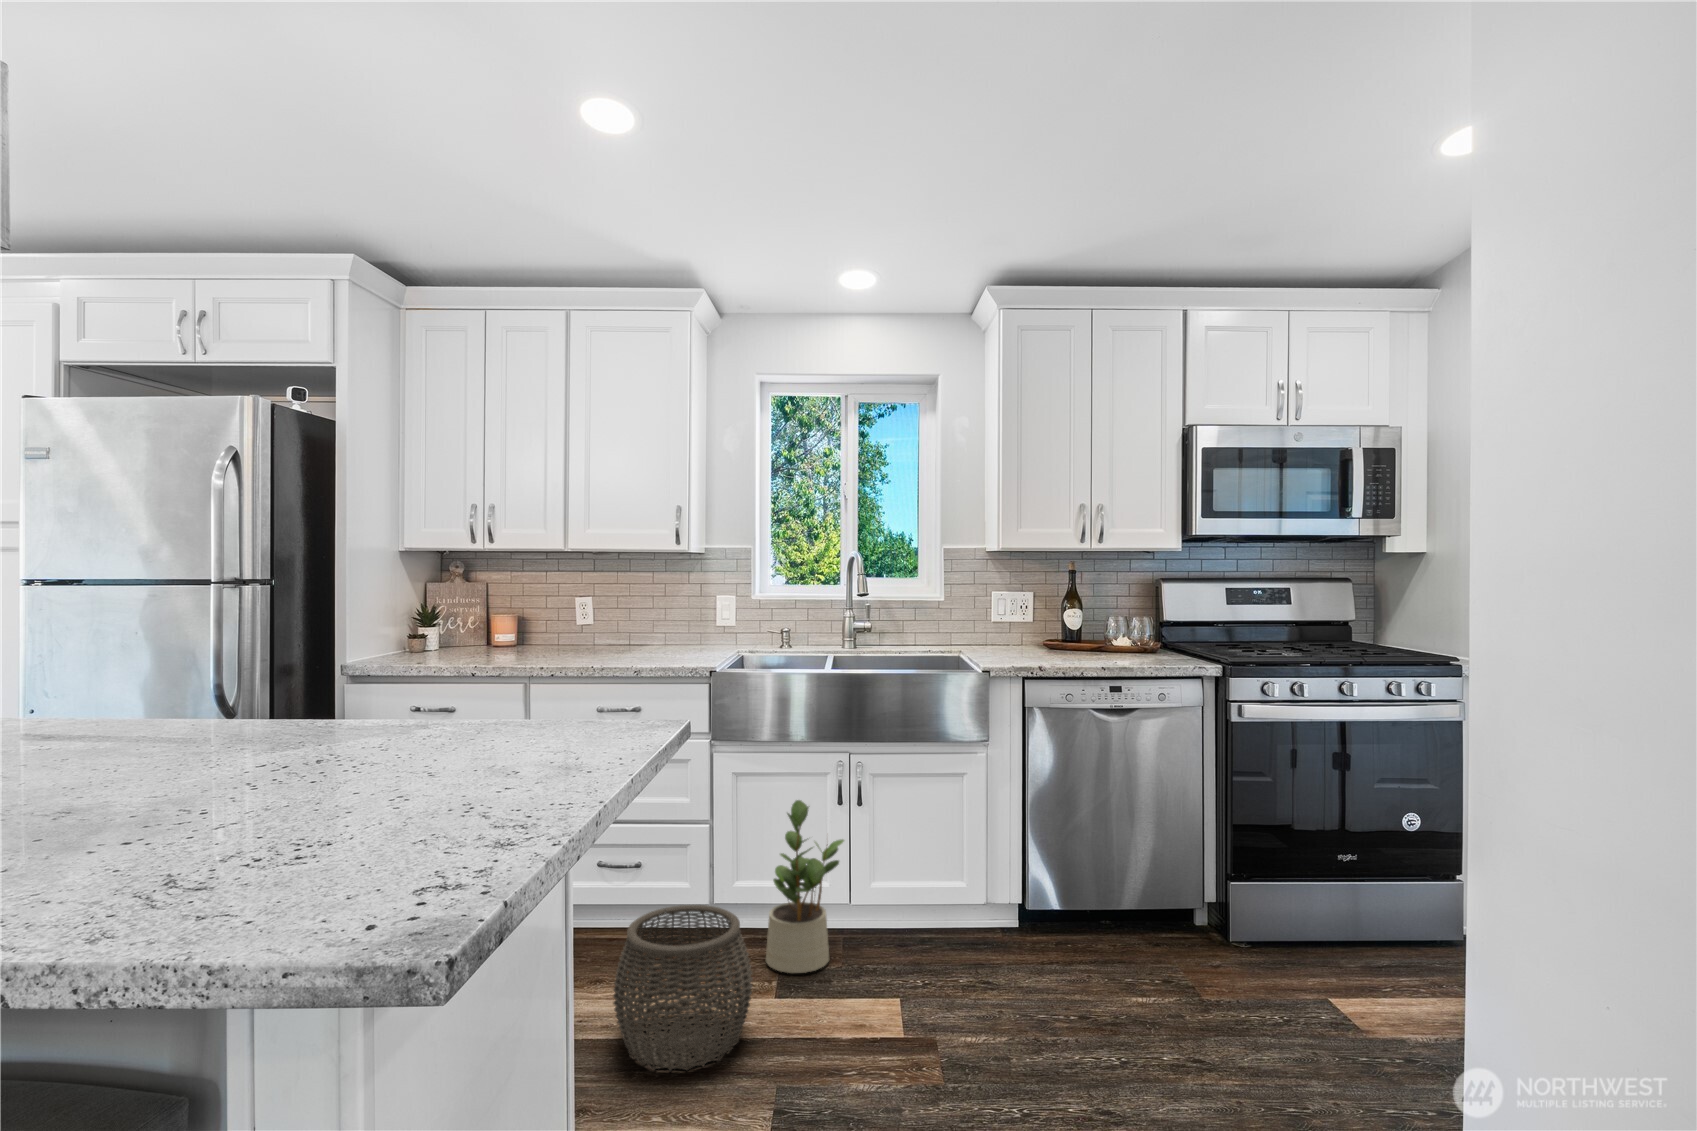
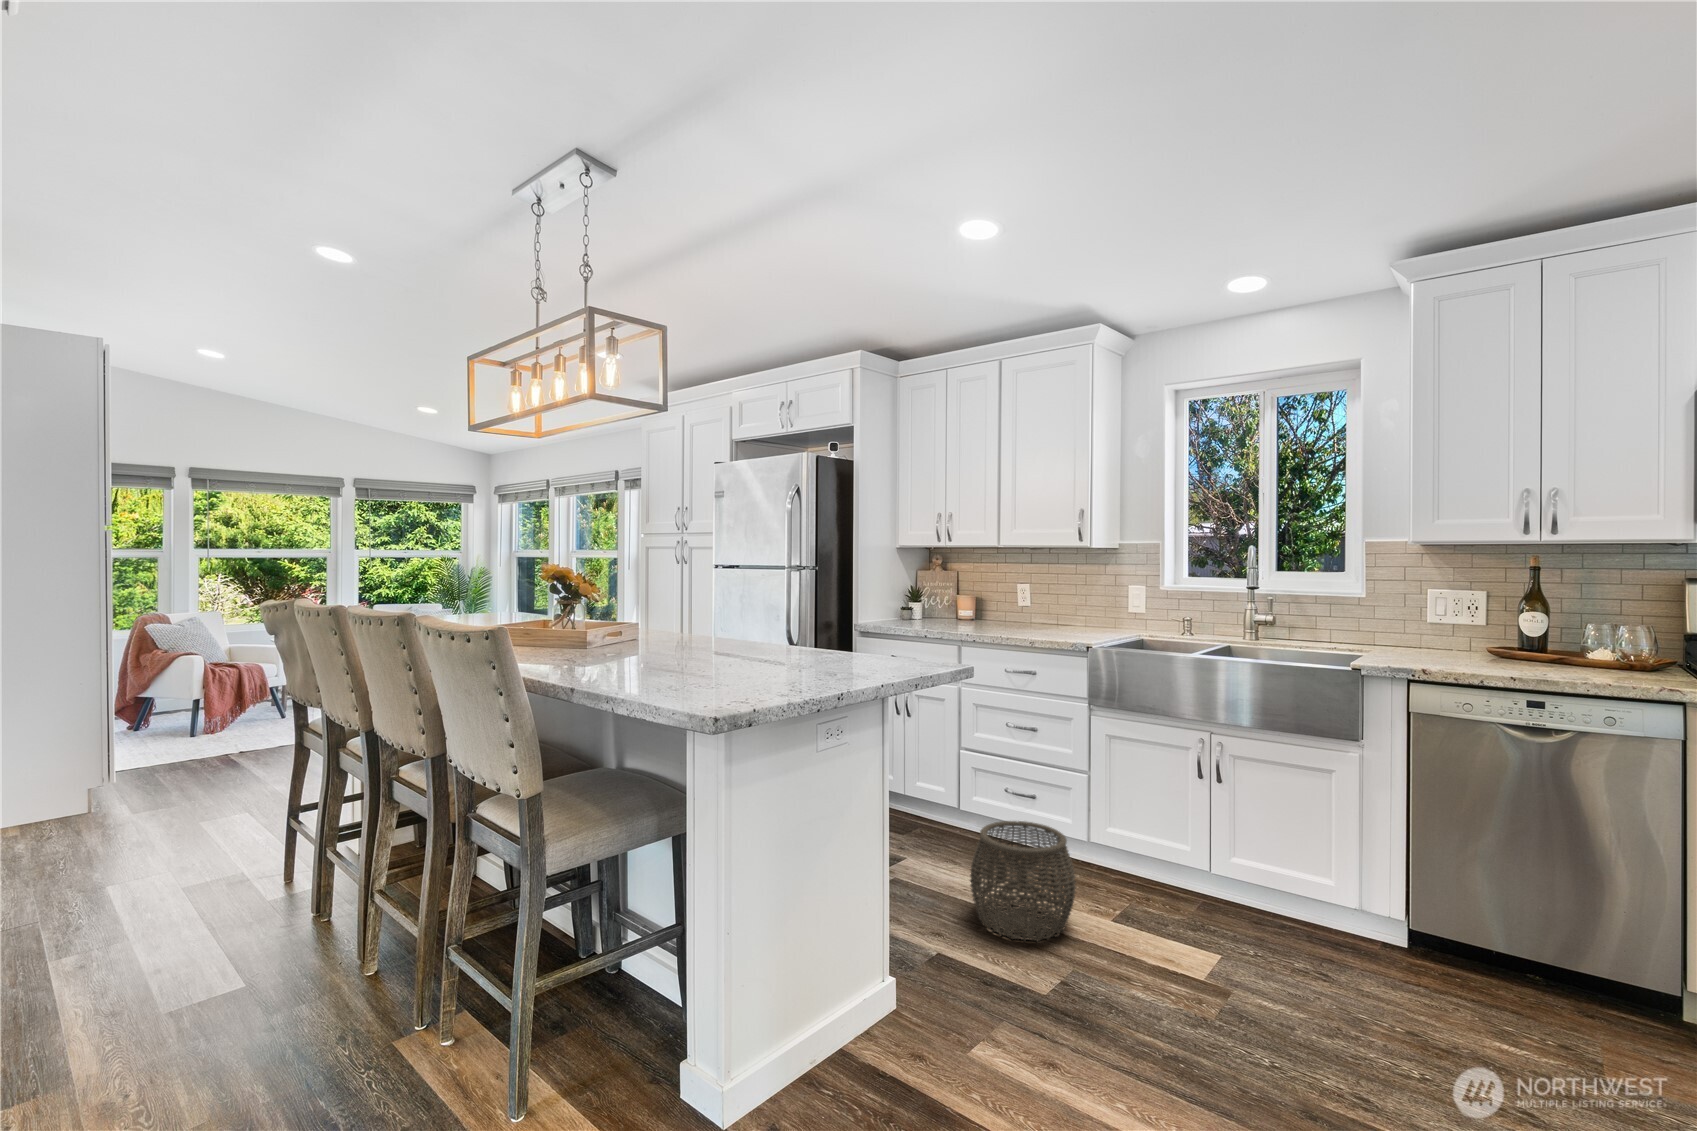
potted plant: present [766,800,844,973] -> none [1119,763,1198,911]

